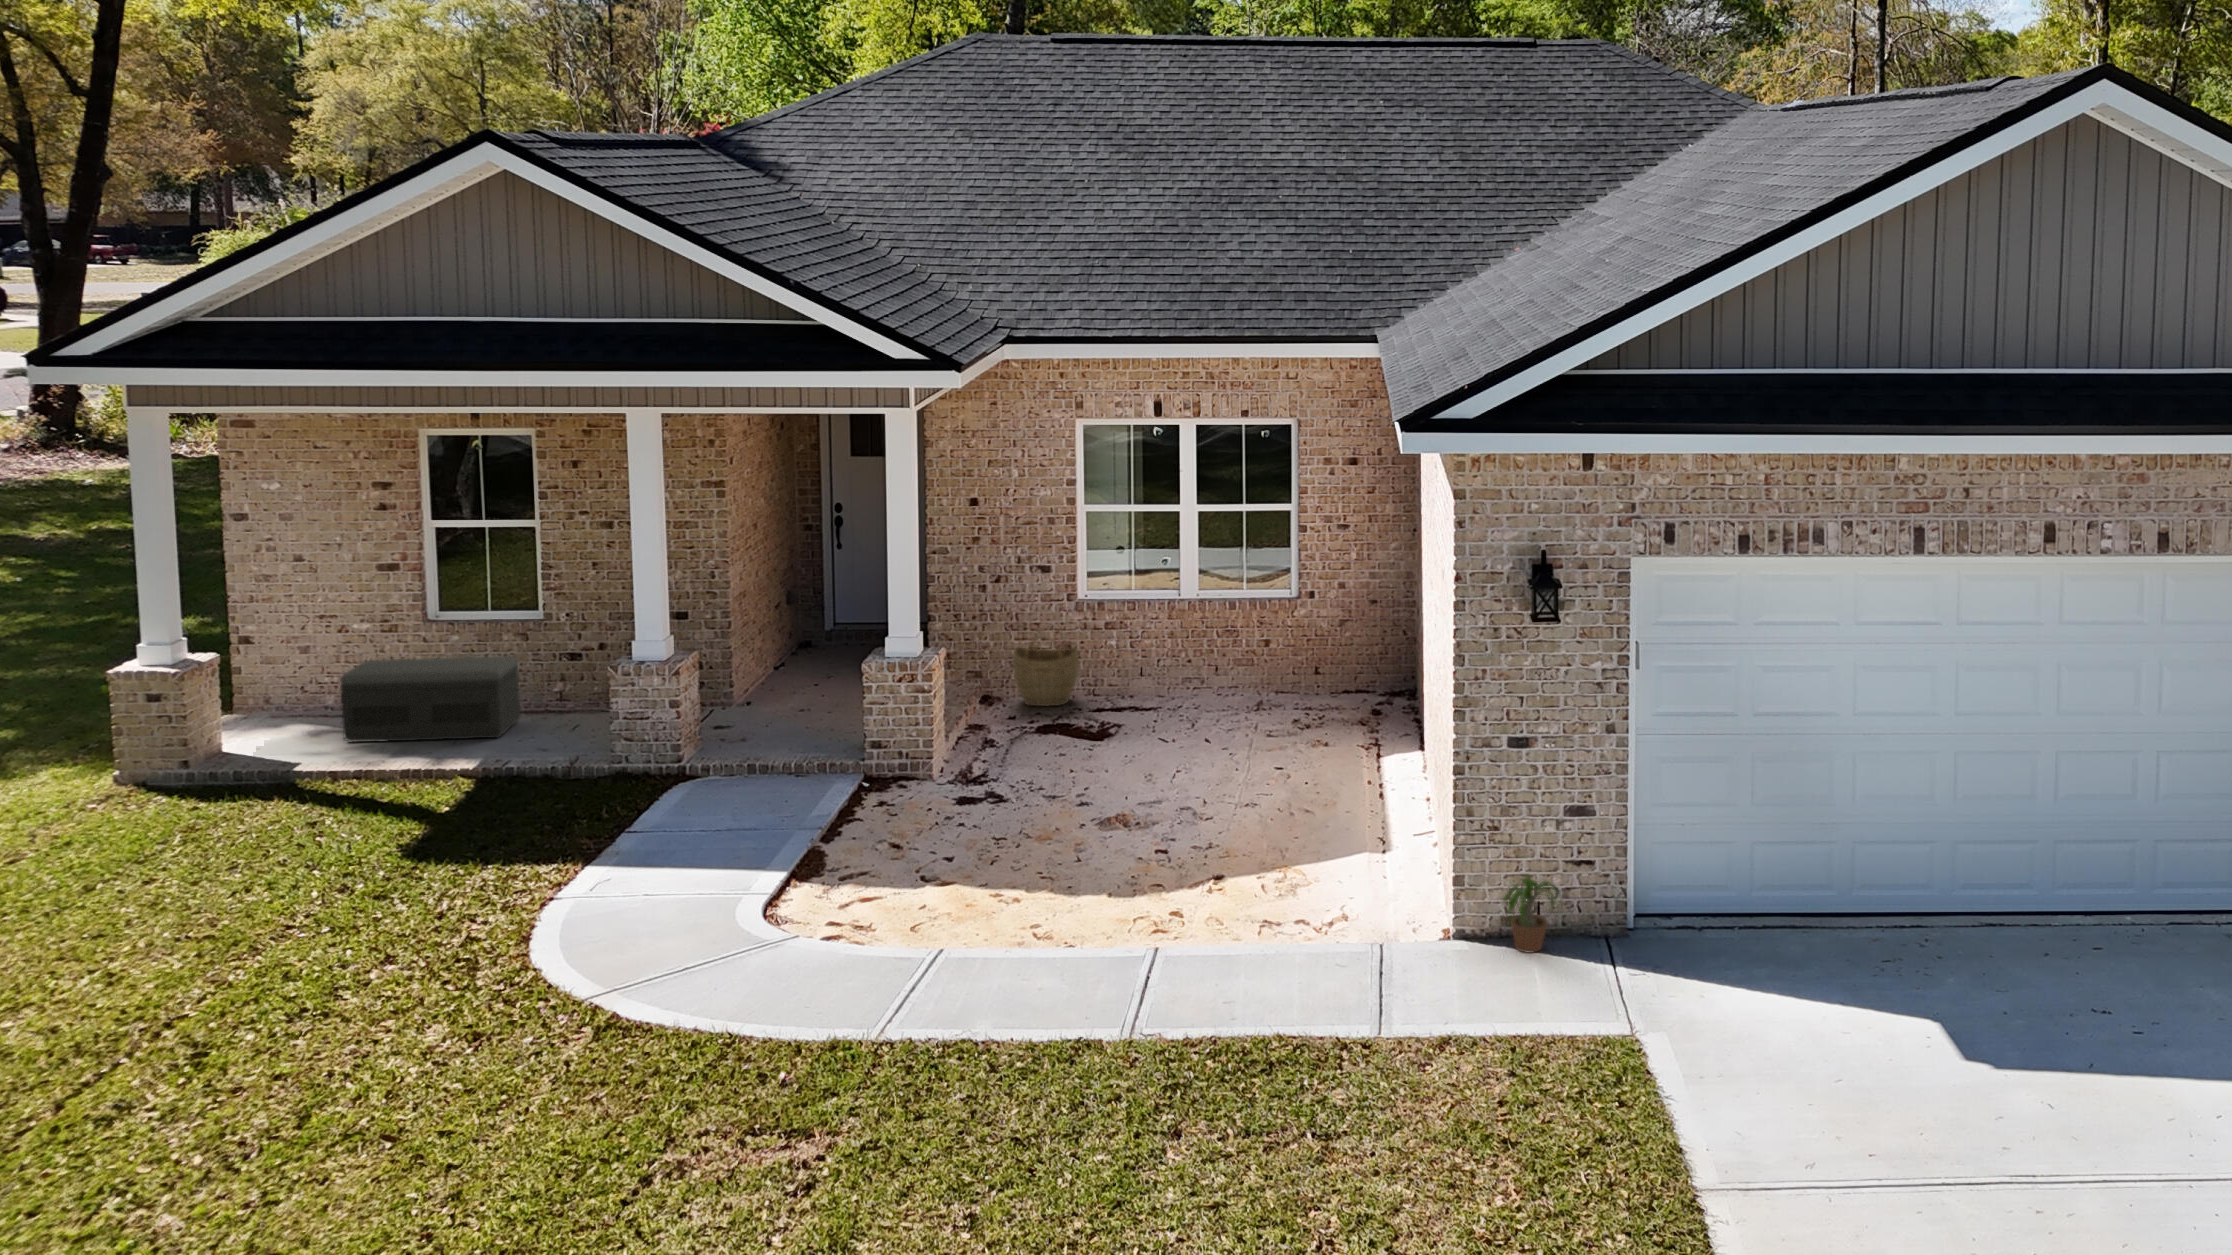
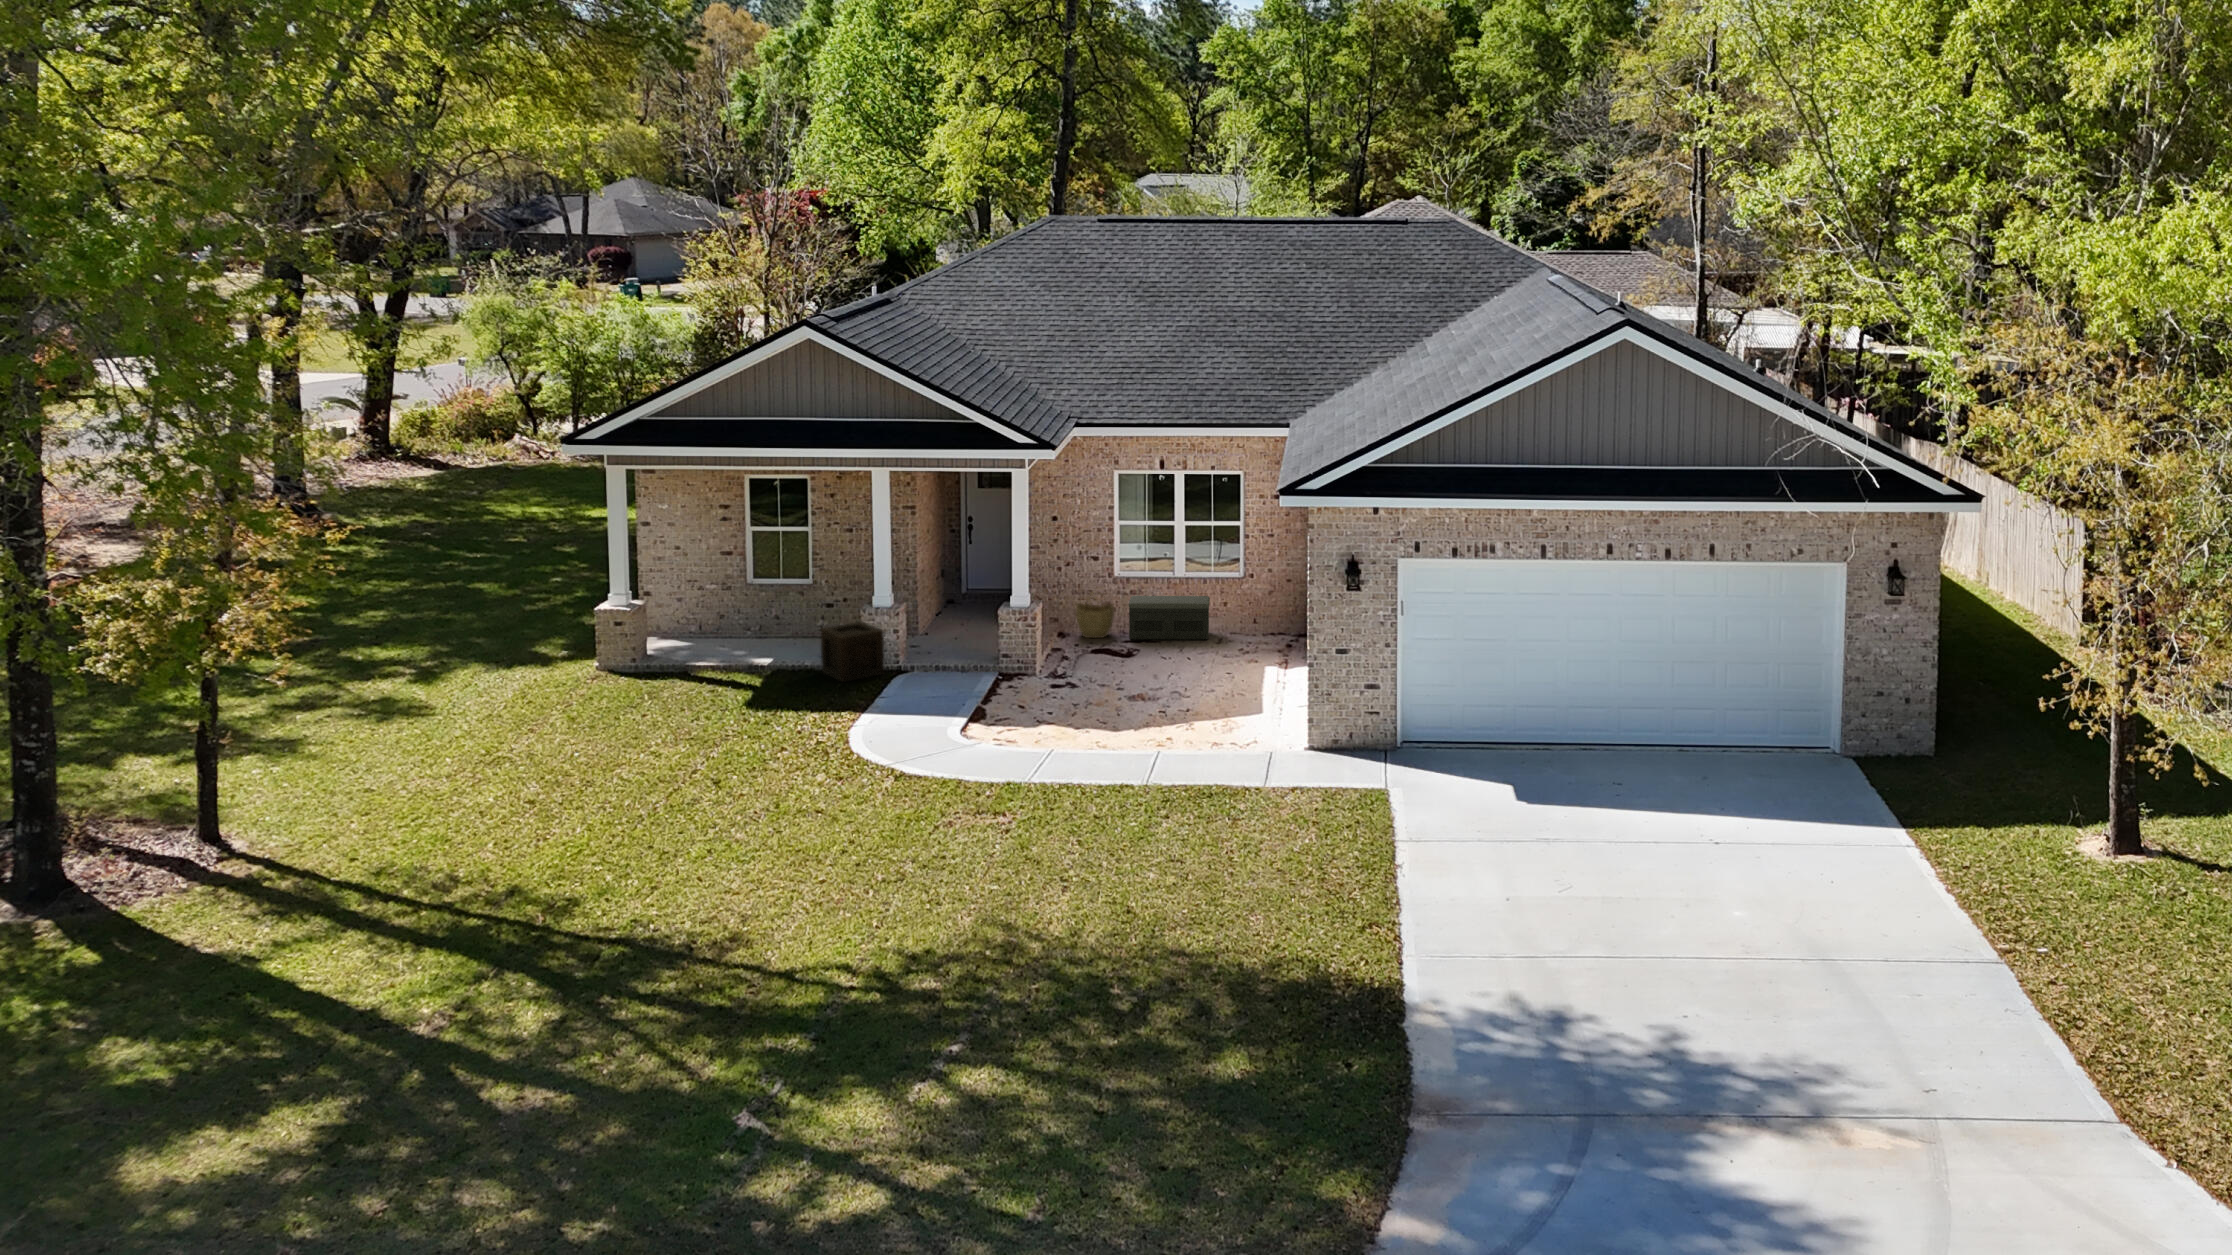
storage bench: present [340,656,520,743] -> present [1129,596,1210,640]
wooden crate: none [531,688,651,803] -> present [821,622,884,682]
potted plant: present [1503,875,1562,953] -> none [1326,721,1368,759]

